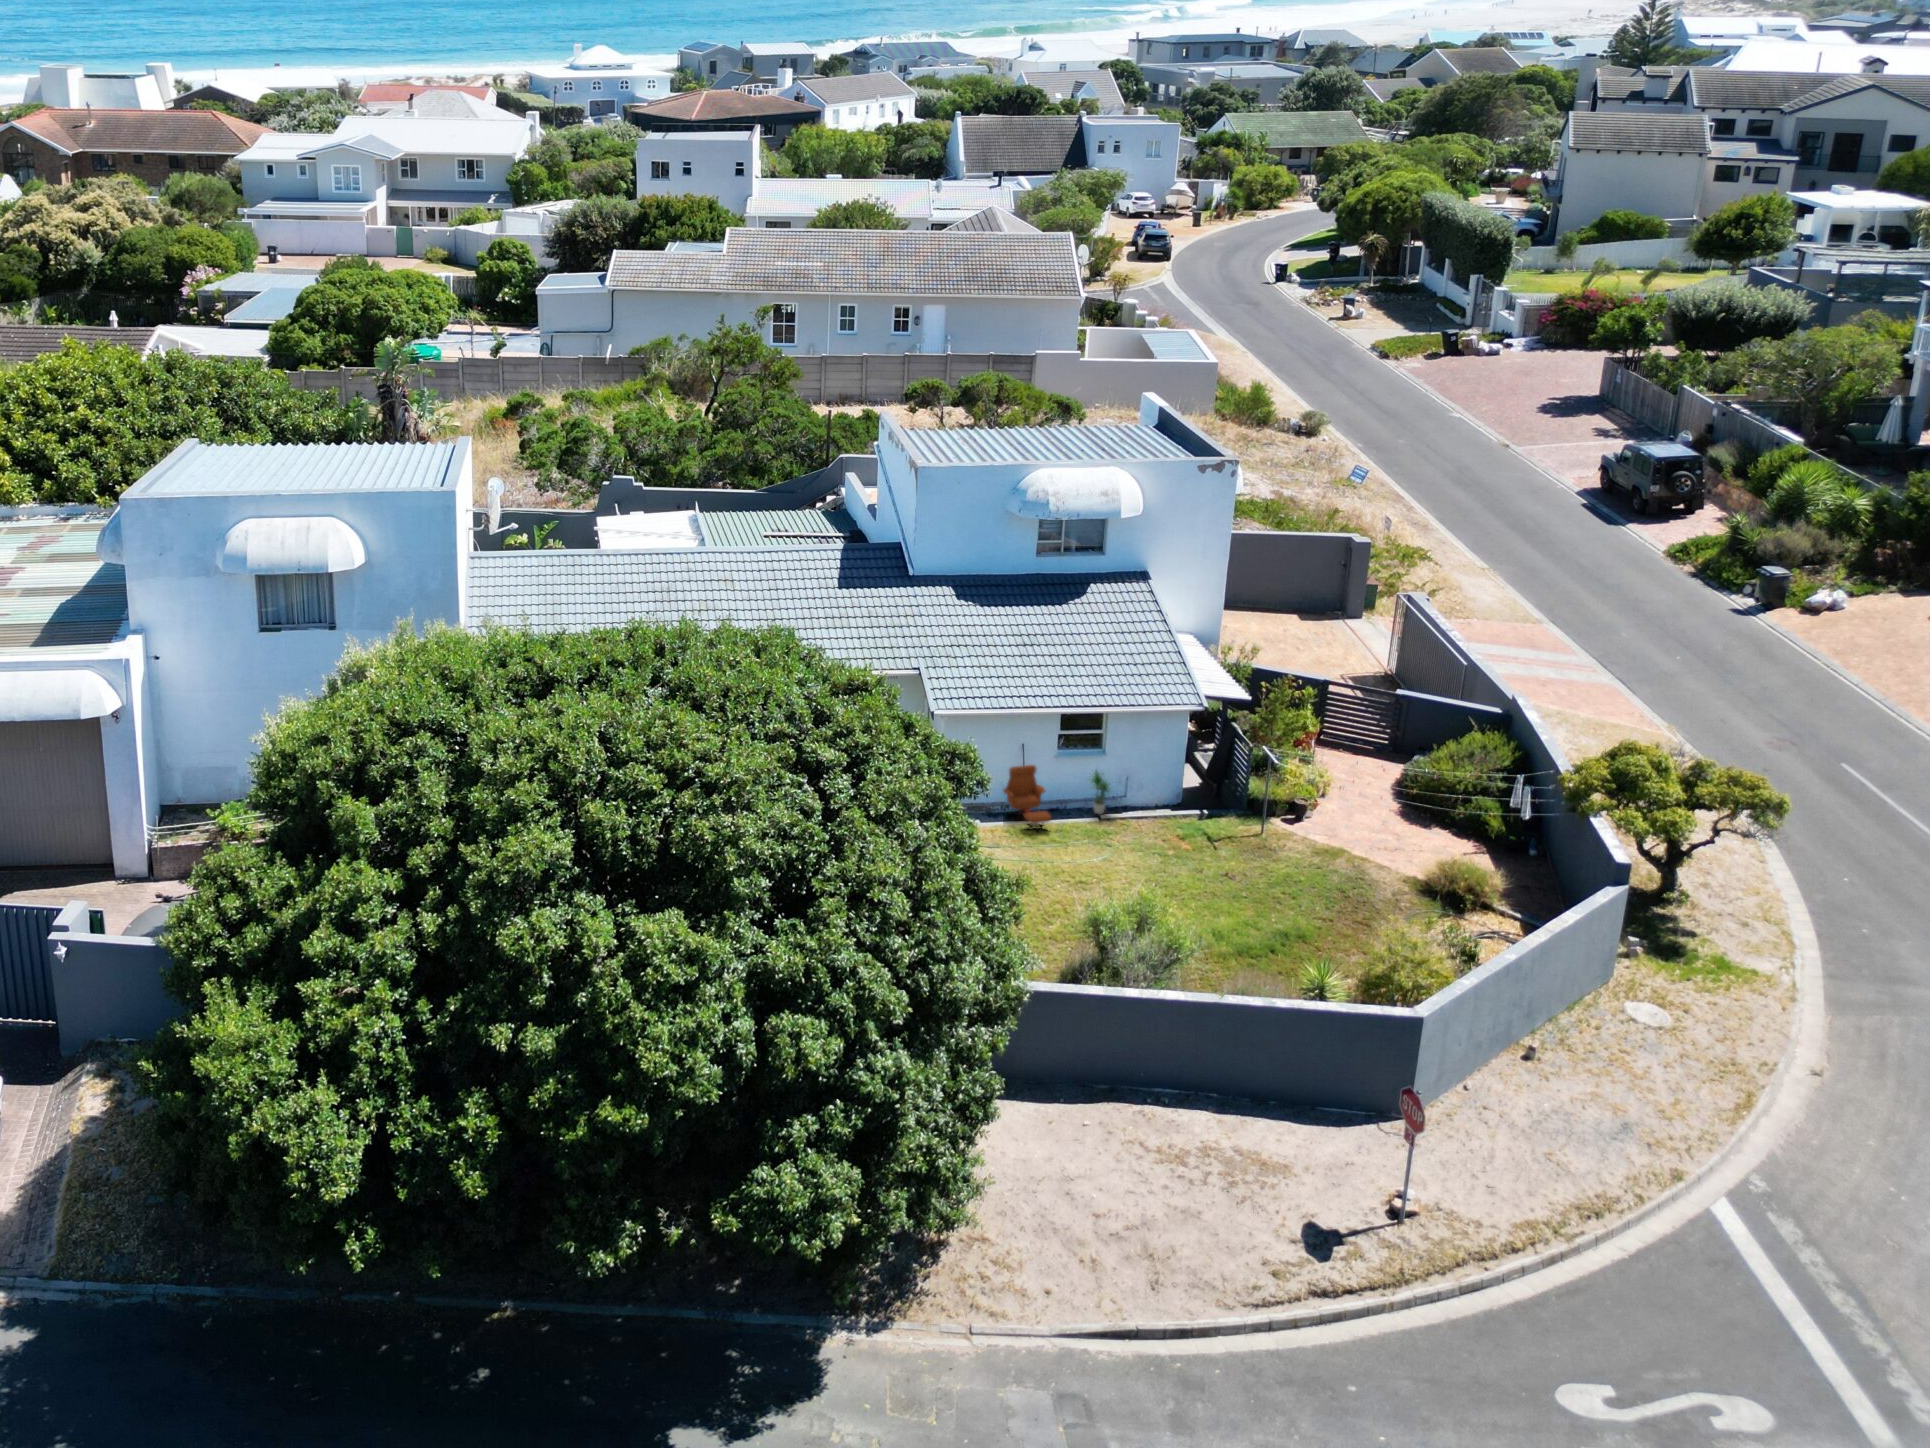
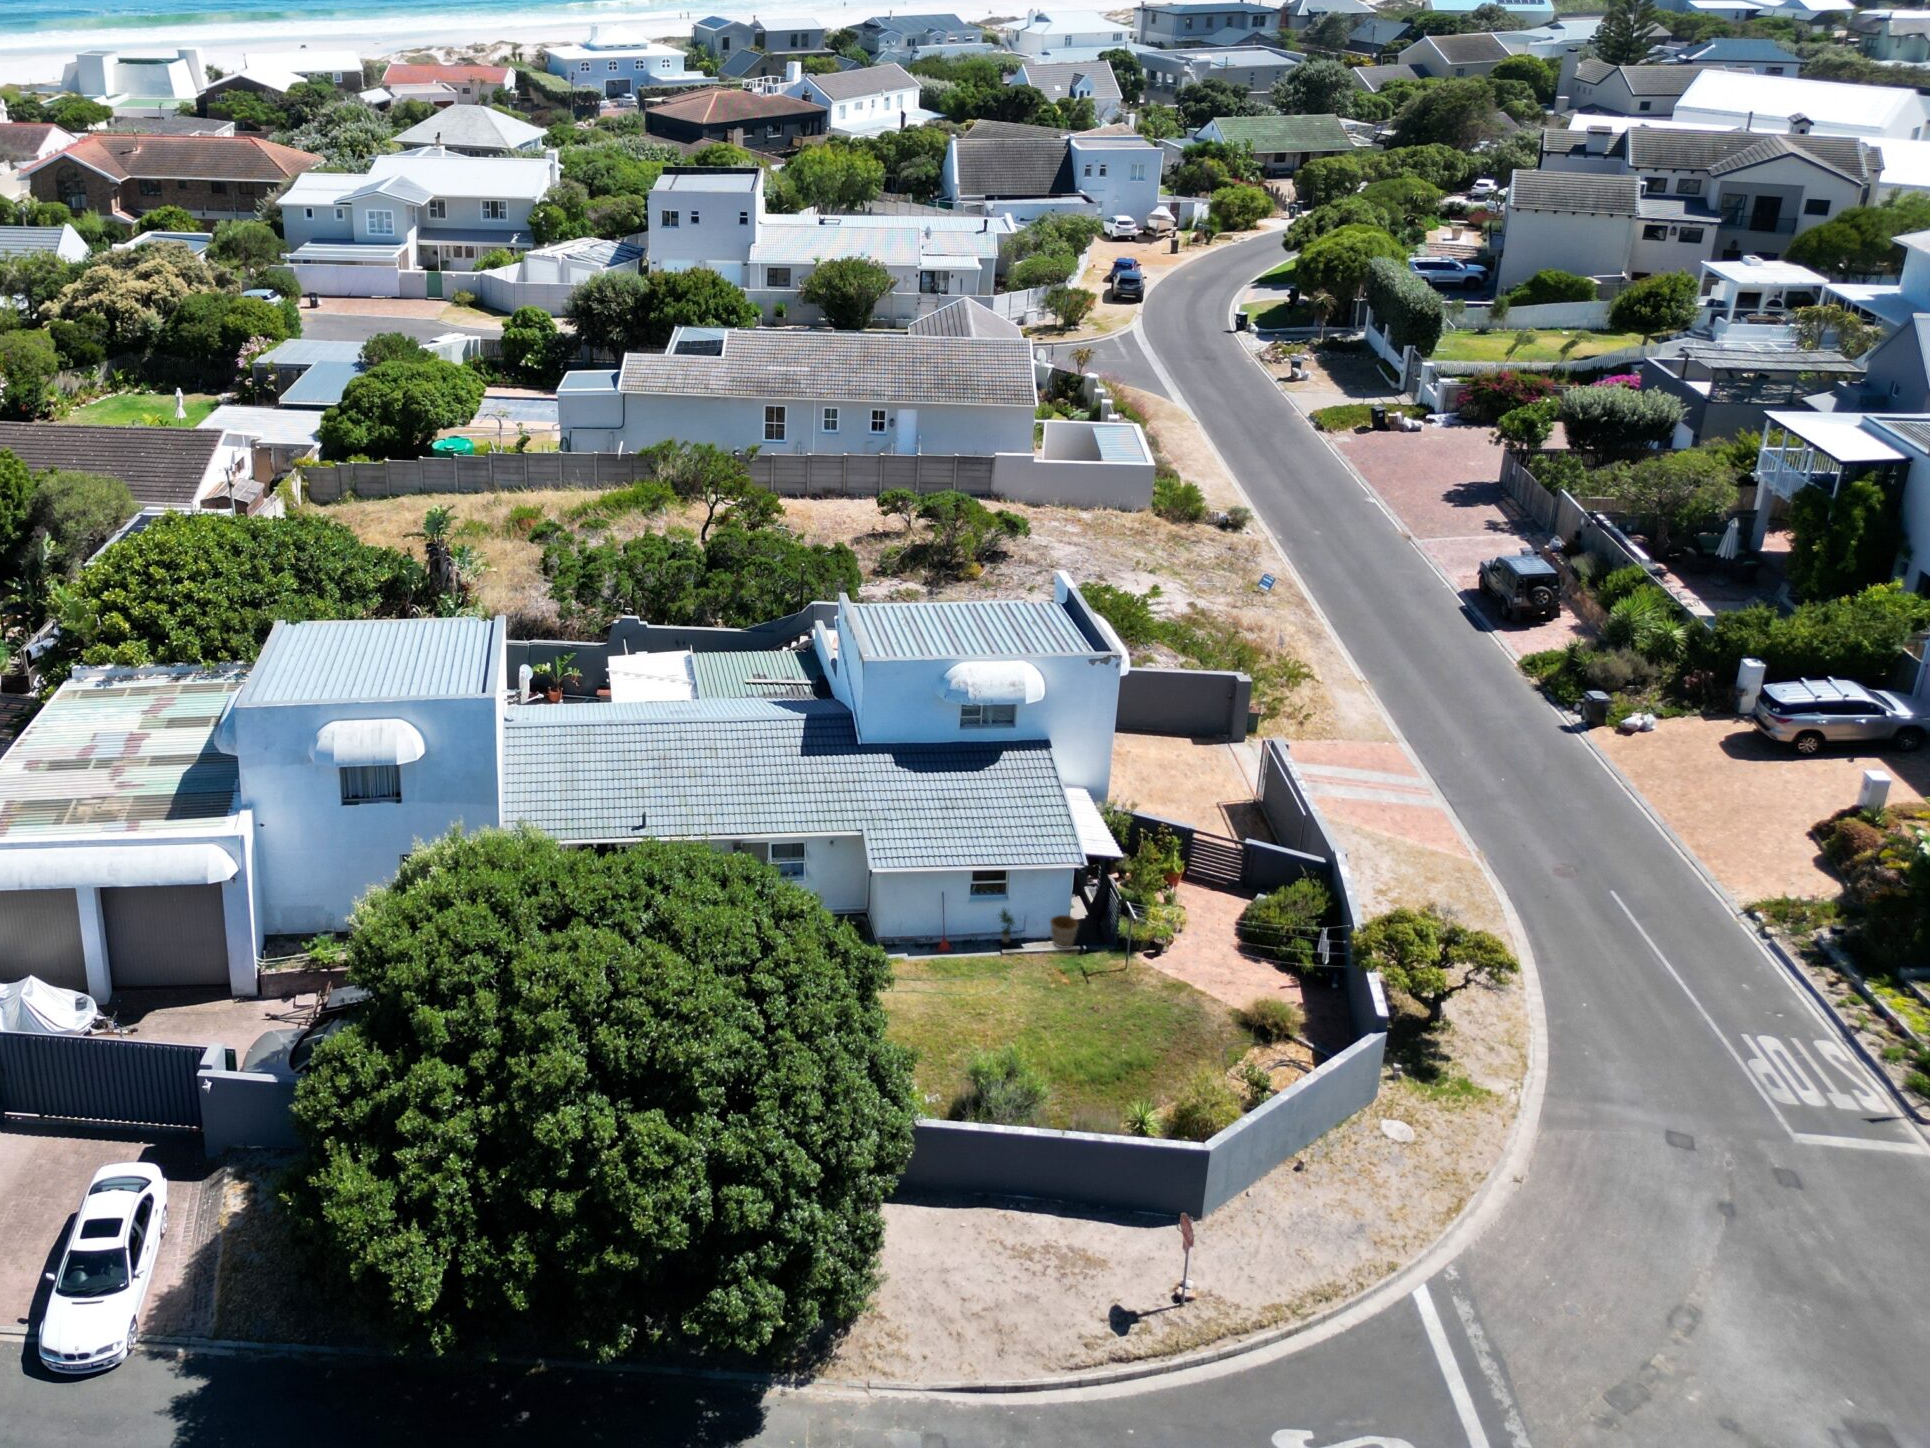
lounge chair: present [1003,765,1051,830] -> none [929,904,966,964]
wooden bucket: none [1154,780,1192,820] -> present [1050,915,1079,948]

